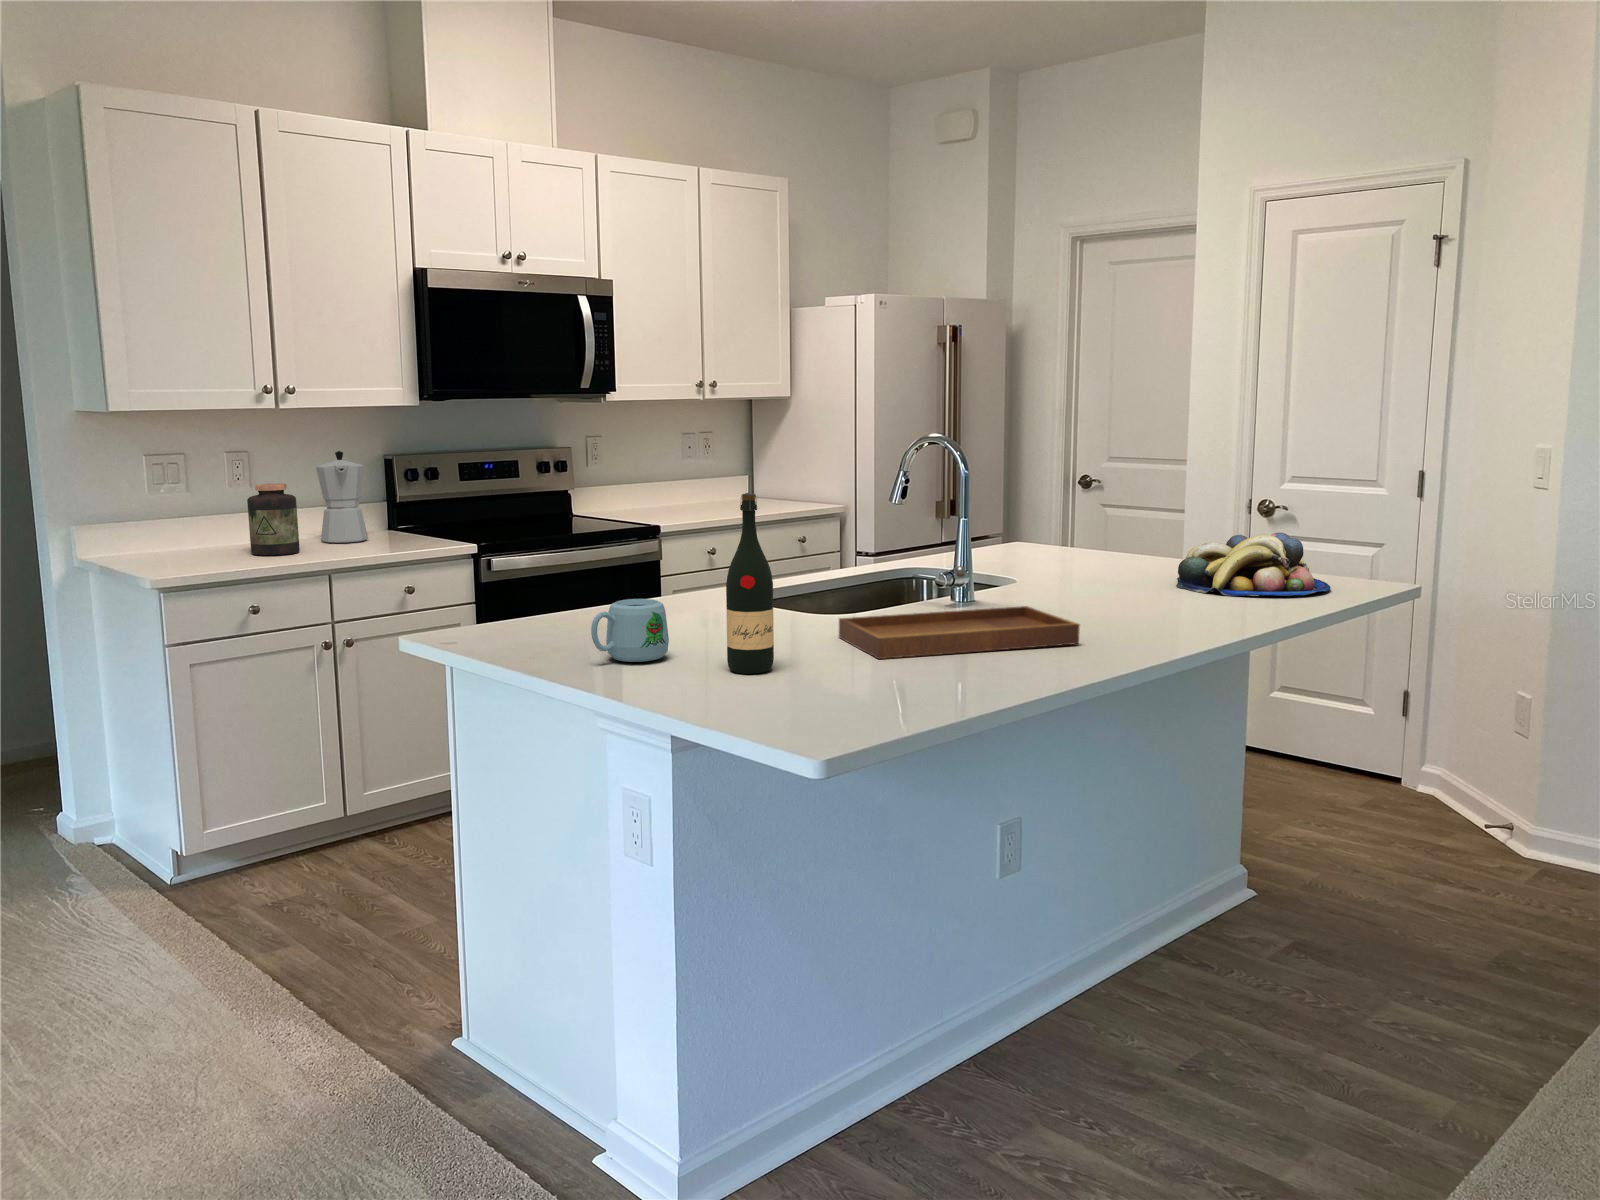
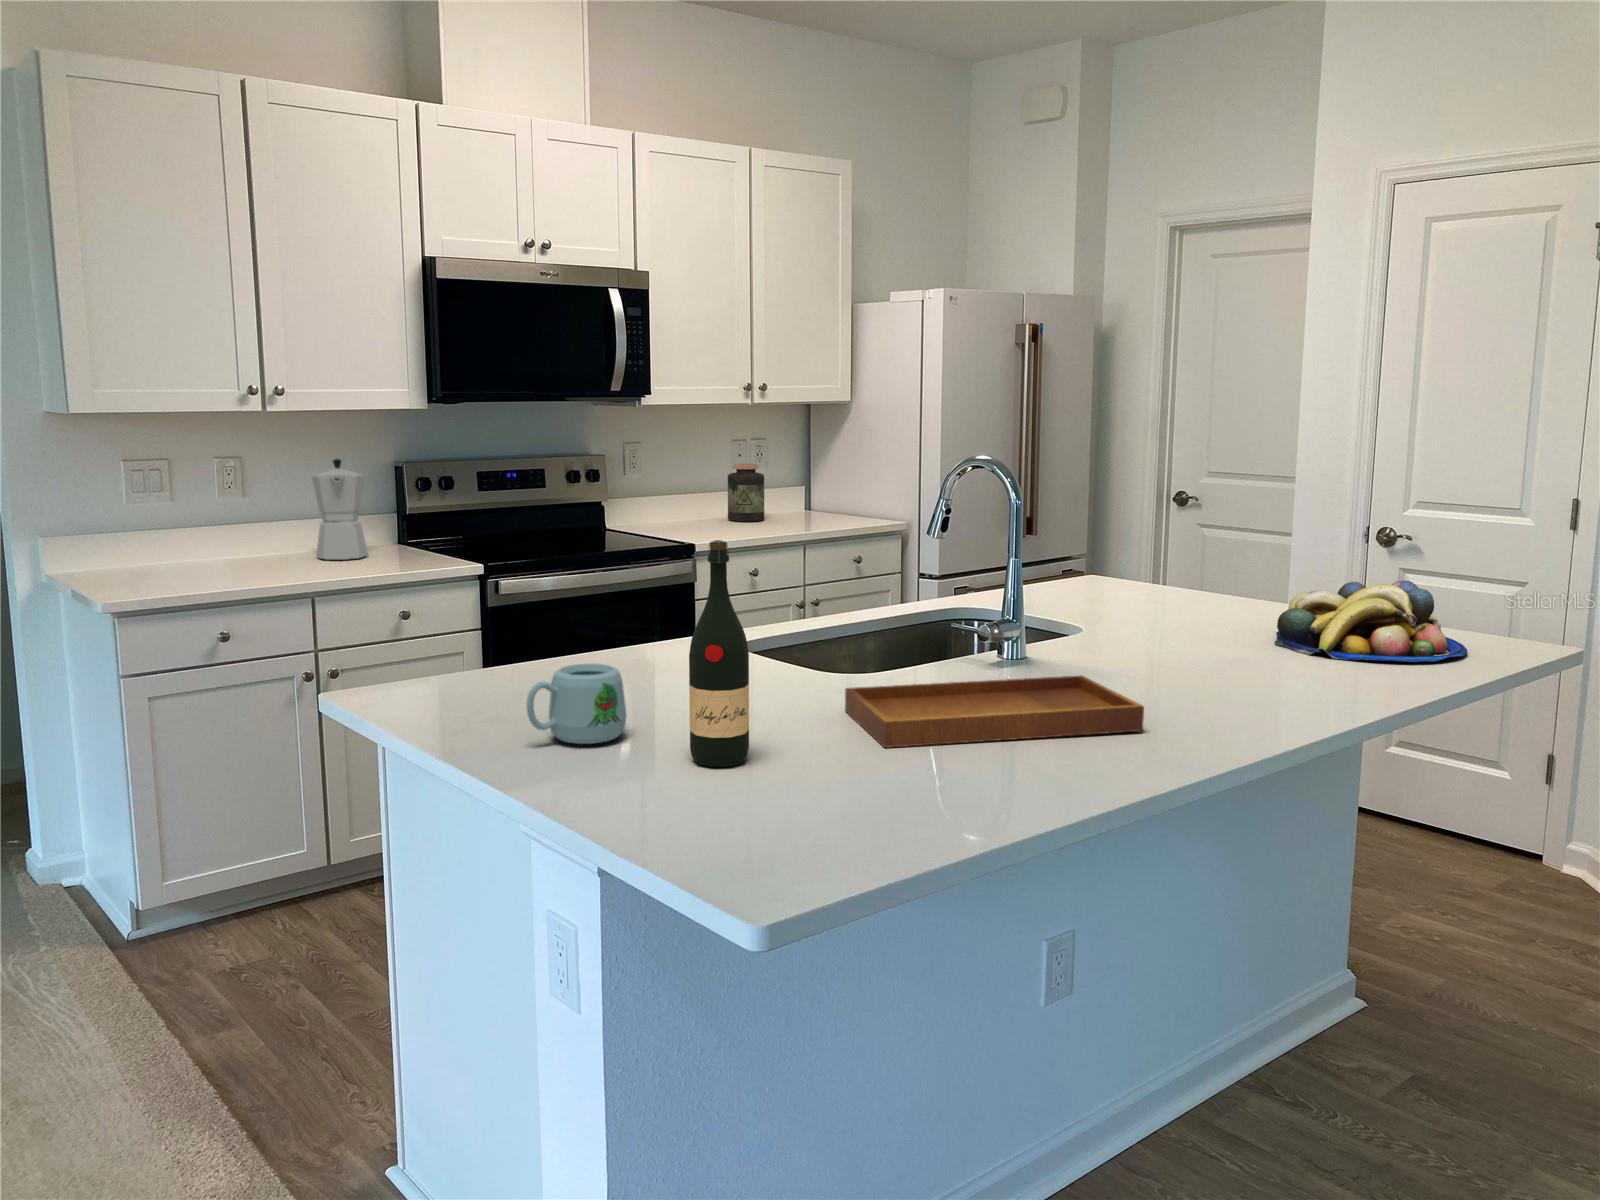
jar: present [247,484,300,555] -> present [728,464,764,522]

